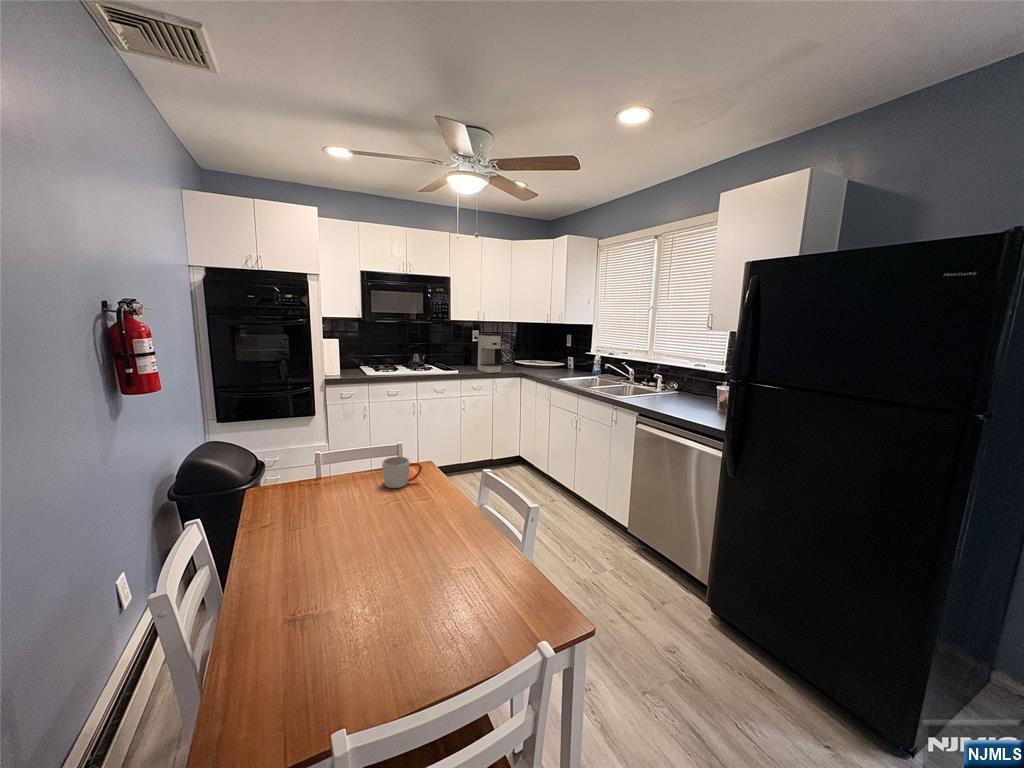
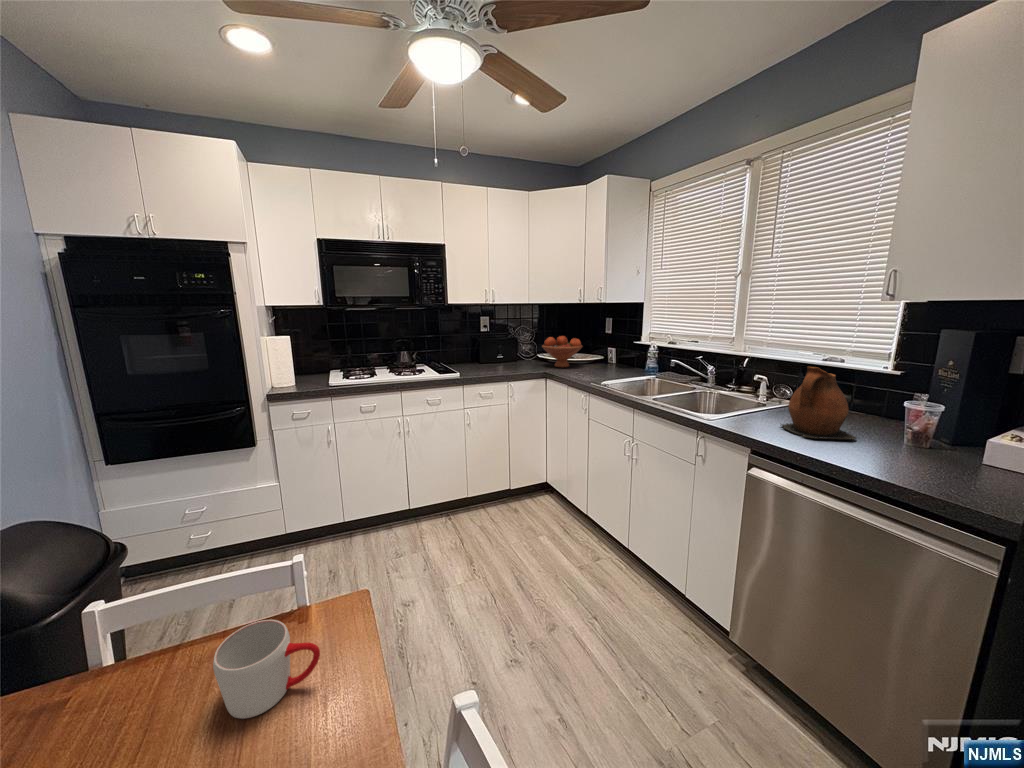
coffee maker: present [478,333,502,373] -> none [487,320,521,375]
fruit bowl: none [518,347,548,370] -> present [542,336,582,367]
ceramic pitcher: none [656,366,694,409] -> present [781,367,856,440]

